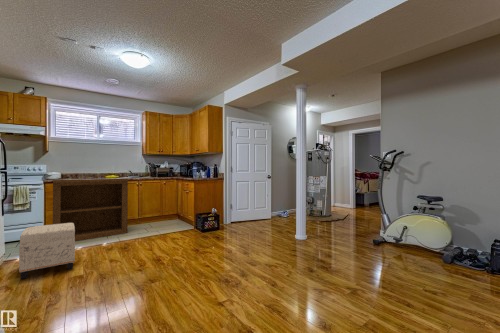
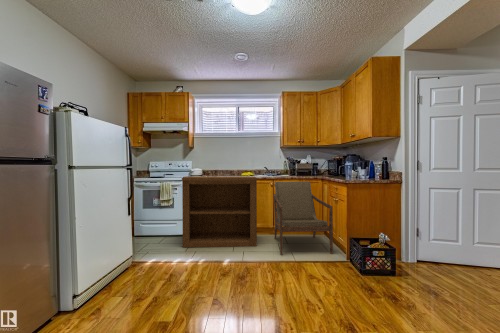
armchair: none [139,181,185,233] -> present [274,182,333,255]
ottoman: present [19,223,75,279] -> none [102,236,179,310]

